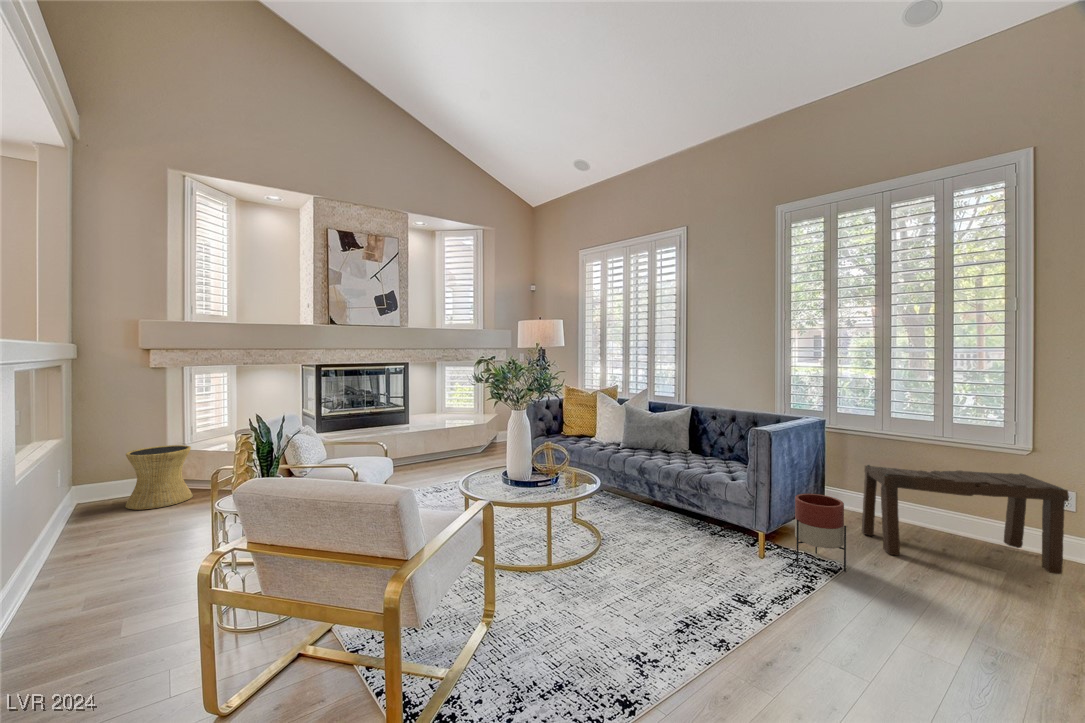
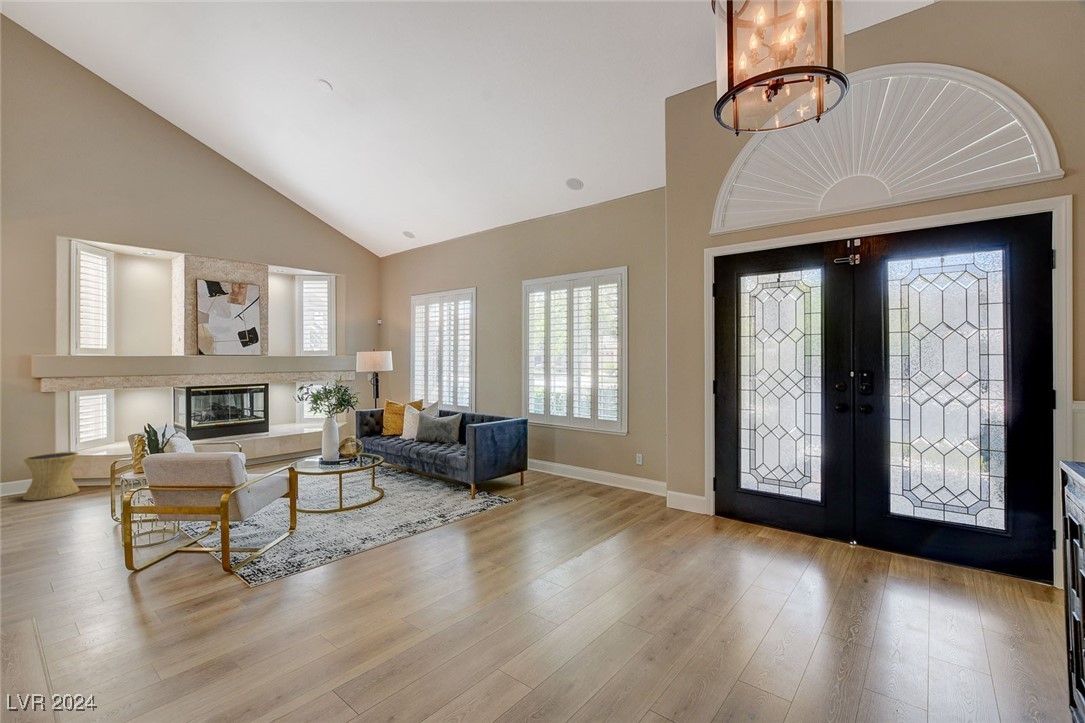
bench: present [862,465,1069,574] -> none [540,445,617,495]
planter: present [795,494,846,572] -> none [487,461,511,501]

